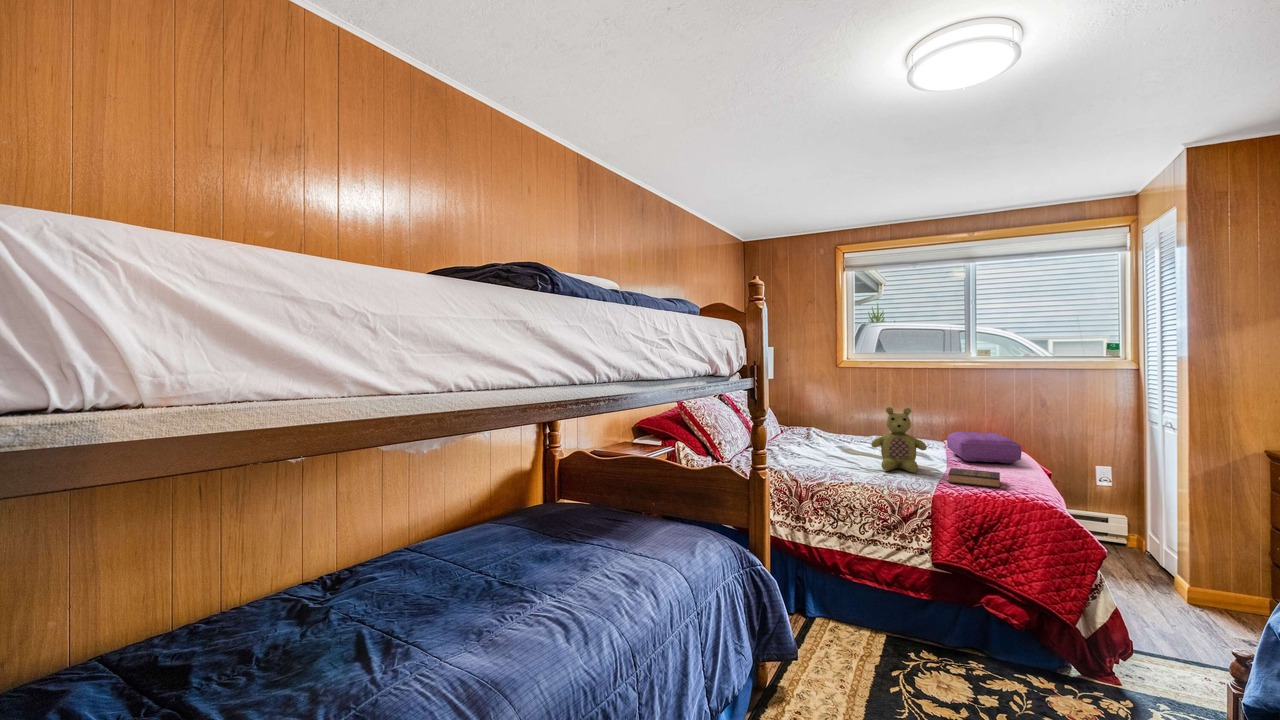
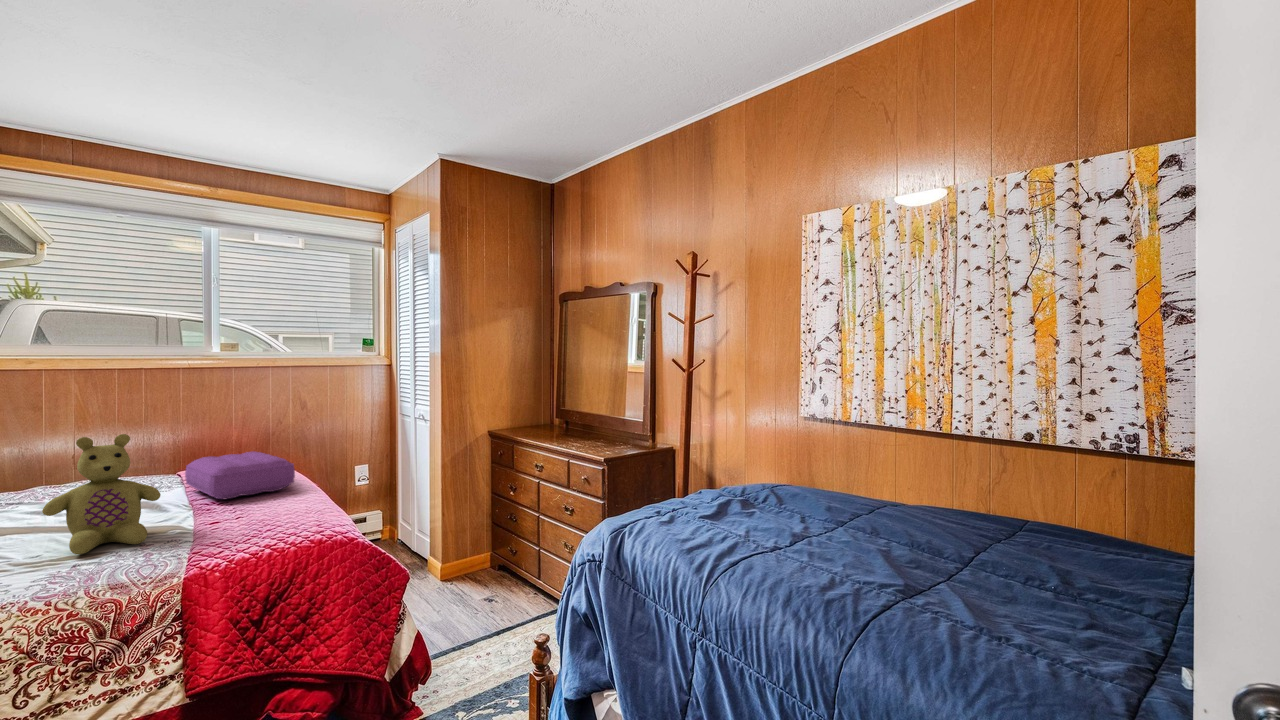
hardback book: present [948,468,1000,488] -> none [206,510,285,546]

